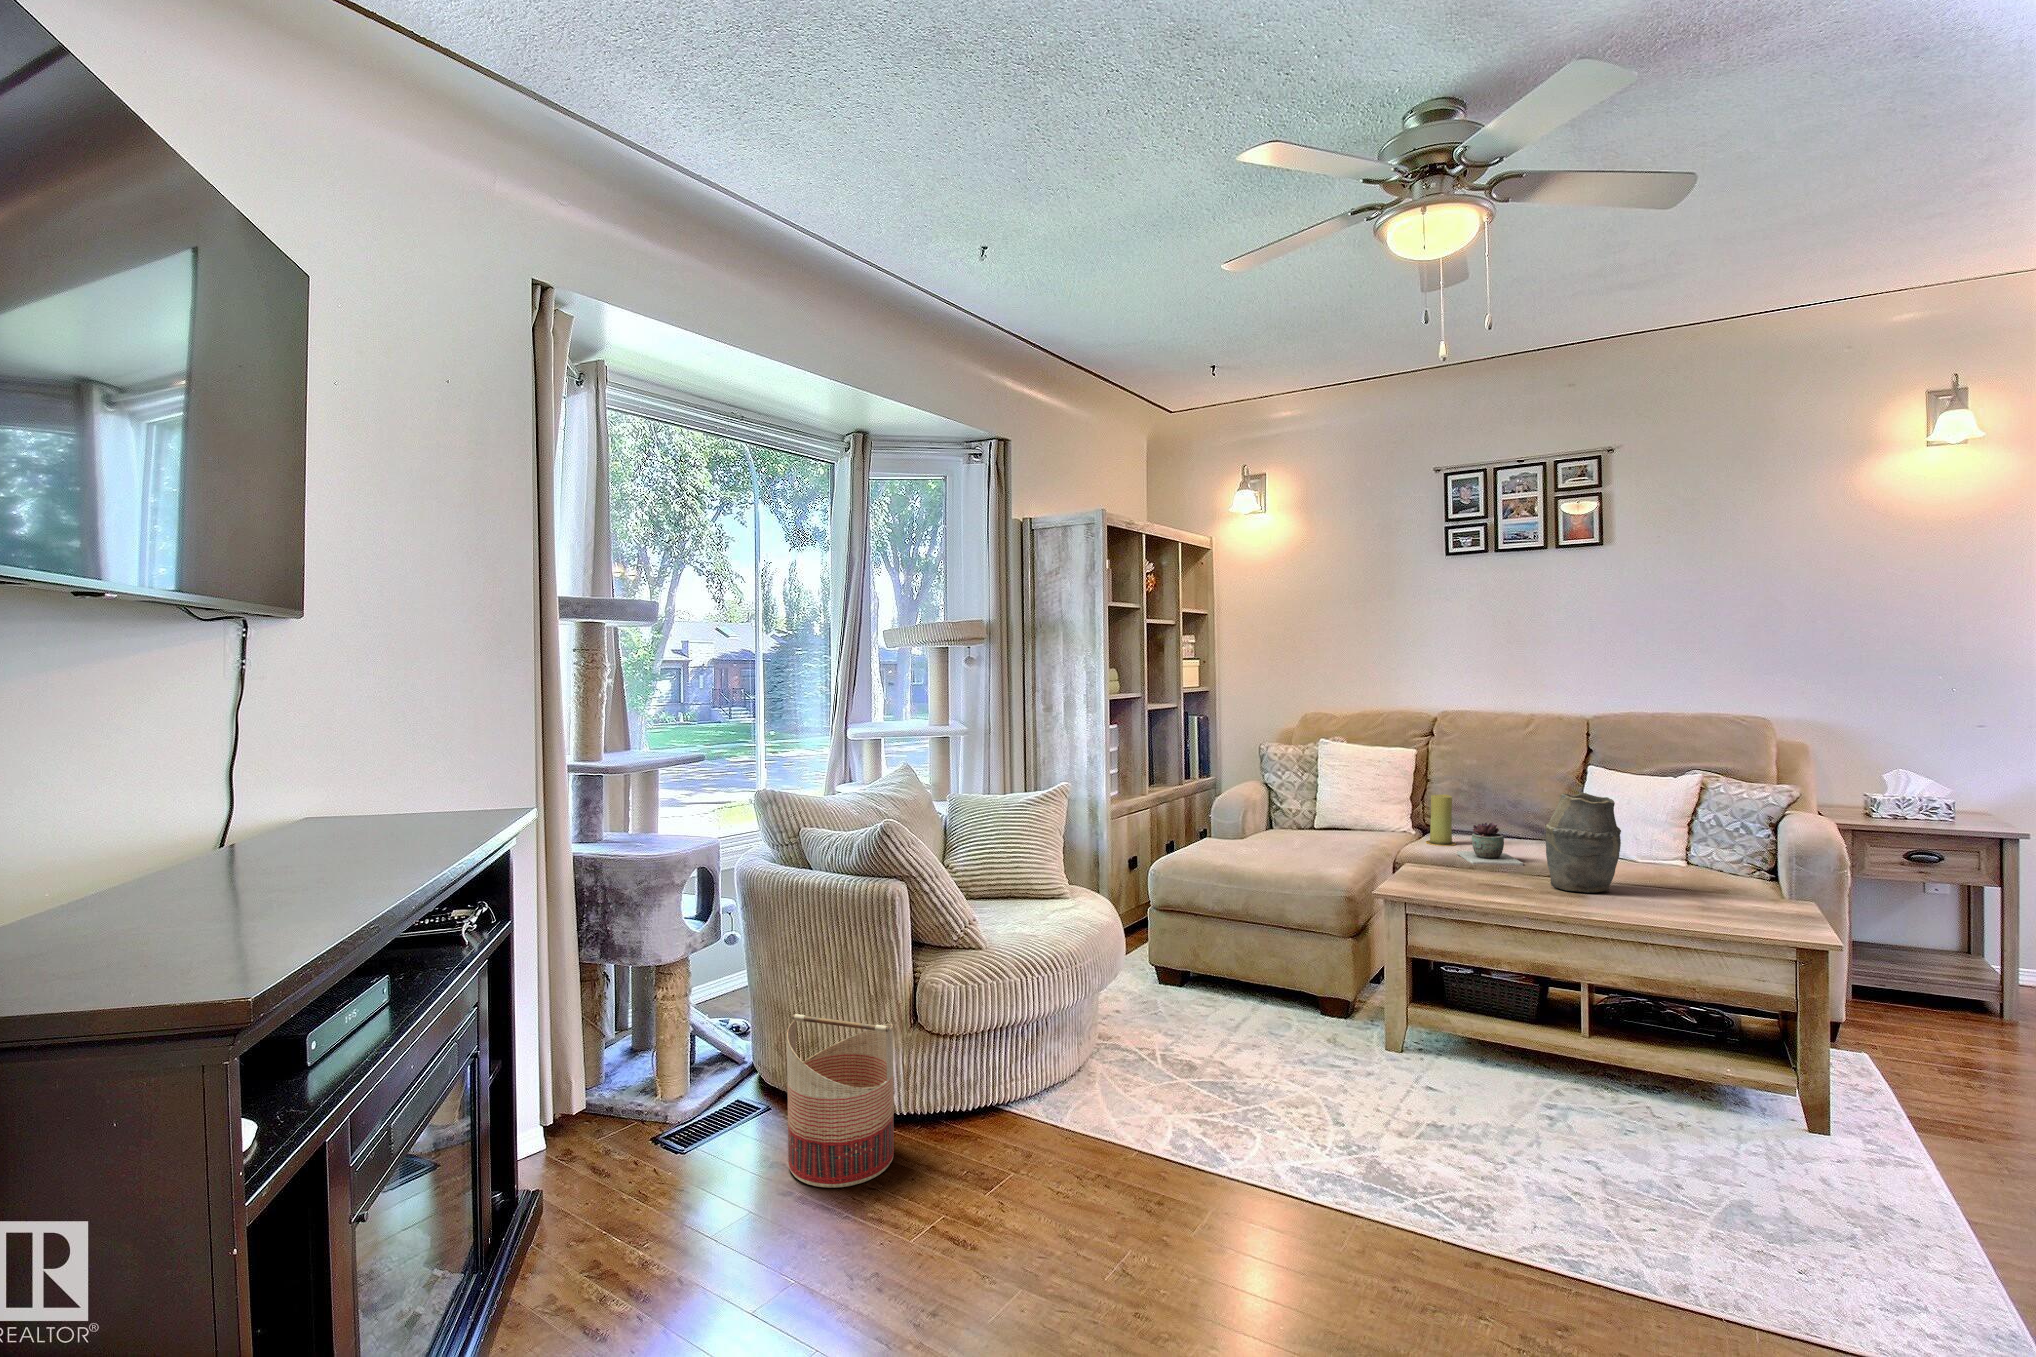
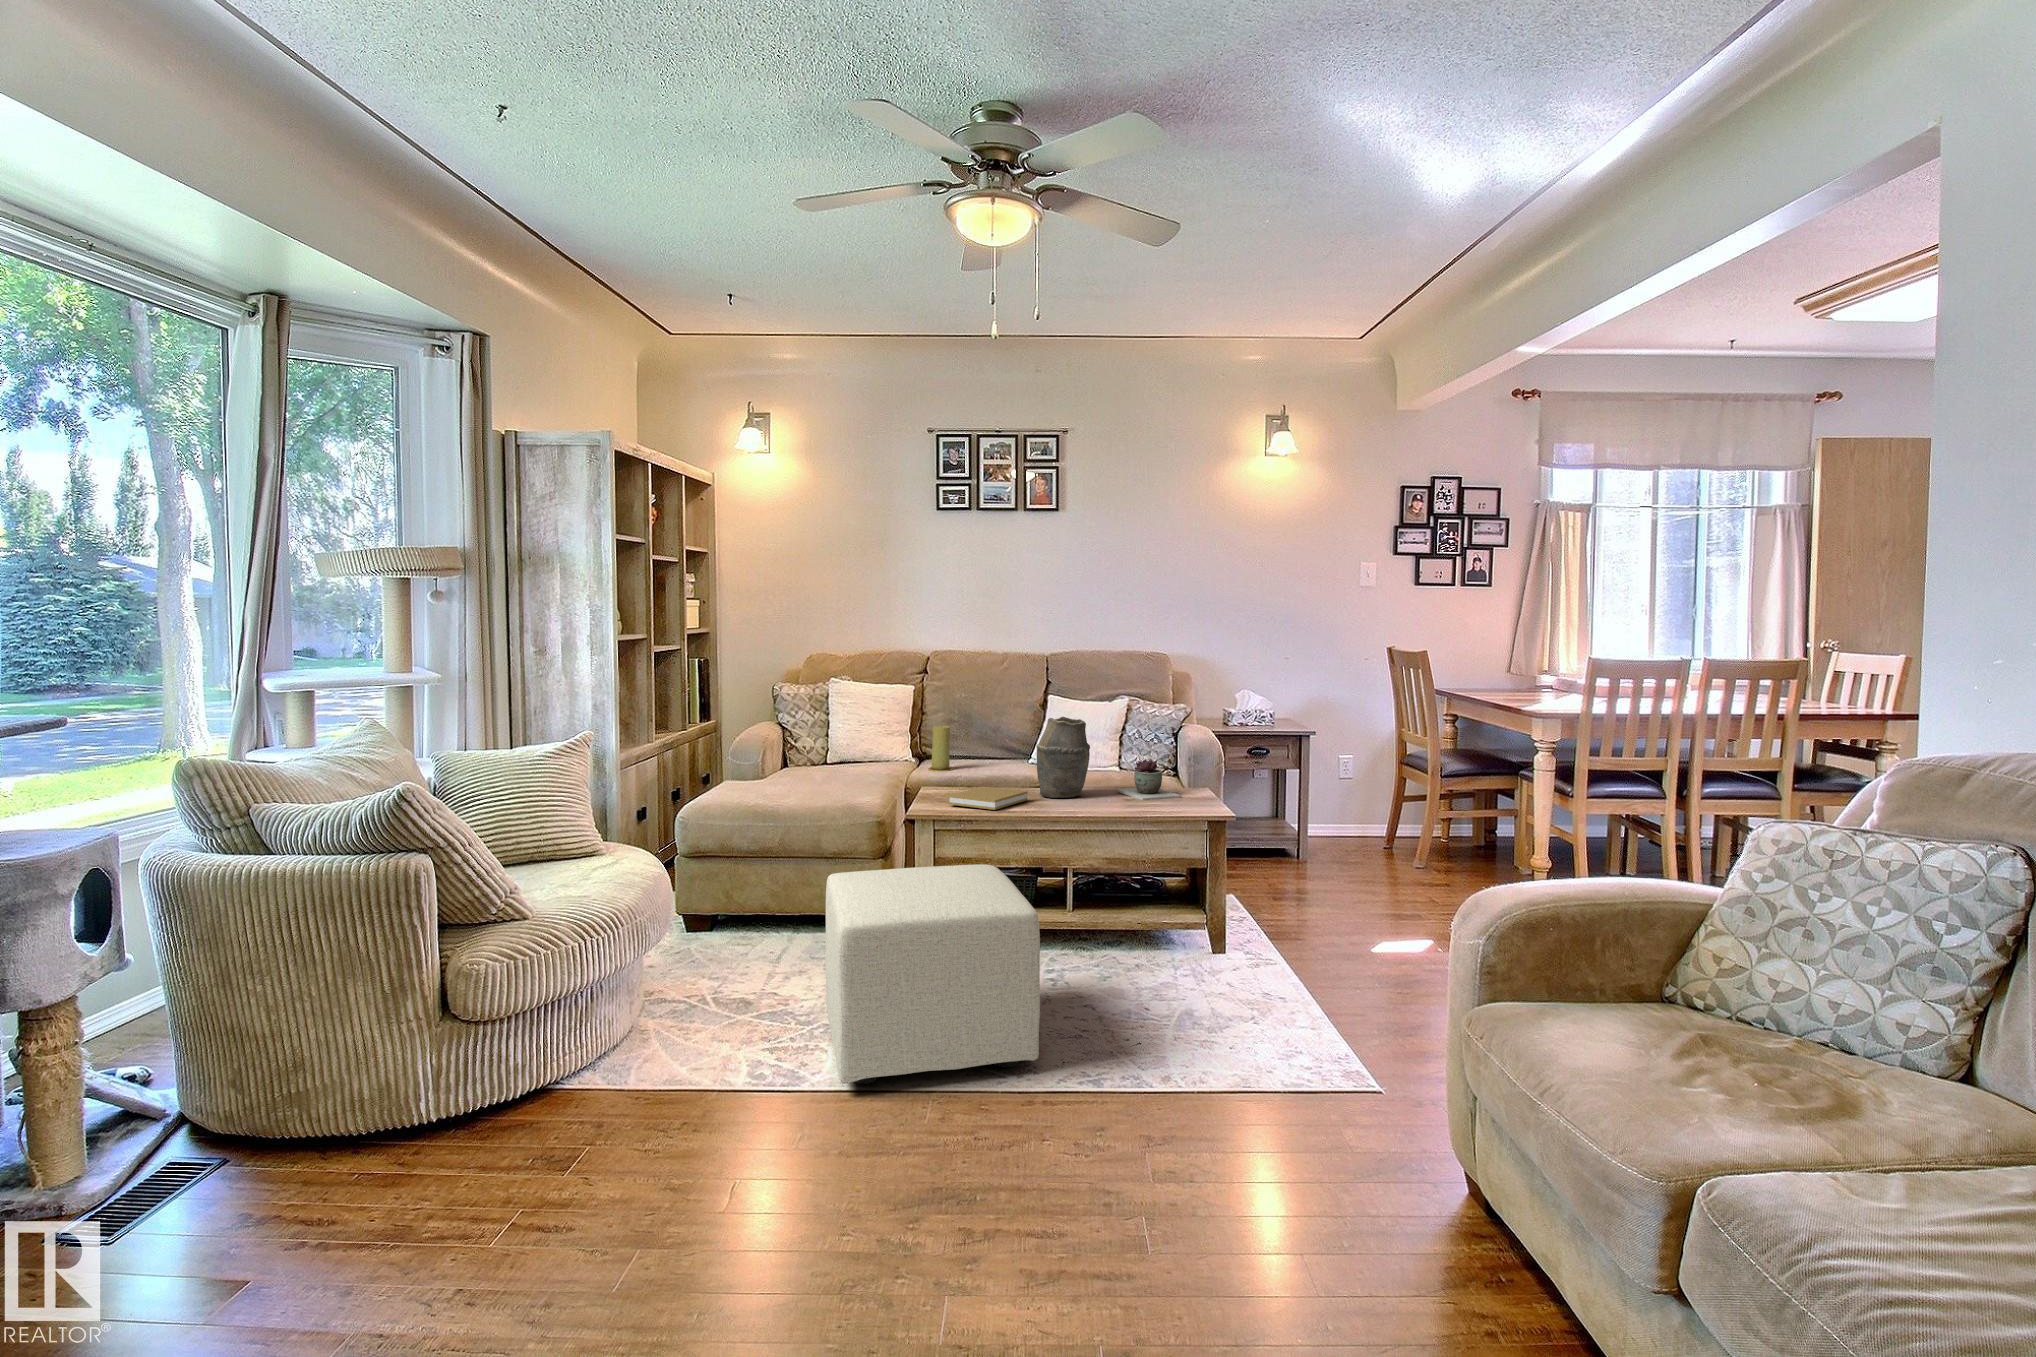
succulent plant: present [1457,822,1523,866] -> present [1117,759,1181,800]
book: none [1424,868,1530,898] -> present [948,786,1028,810]
ottoman: none [1252,947,1500,1213] -> present [825,864,1040,1084]
basket: present [787,1014,894,1188] -> none [278,1019,435,1228]

